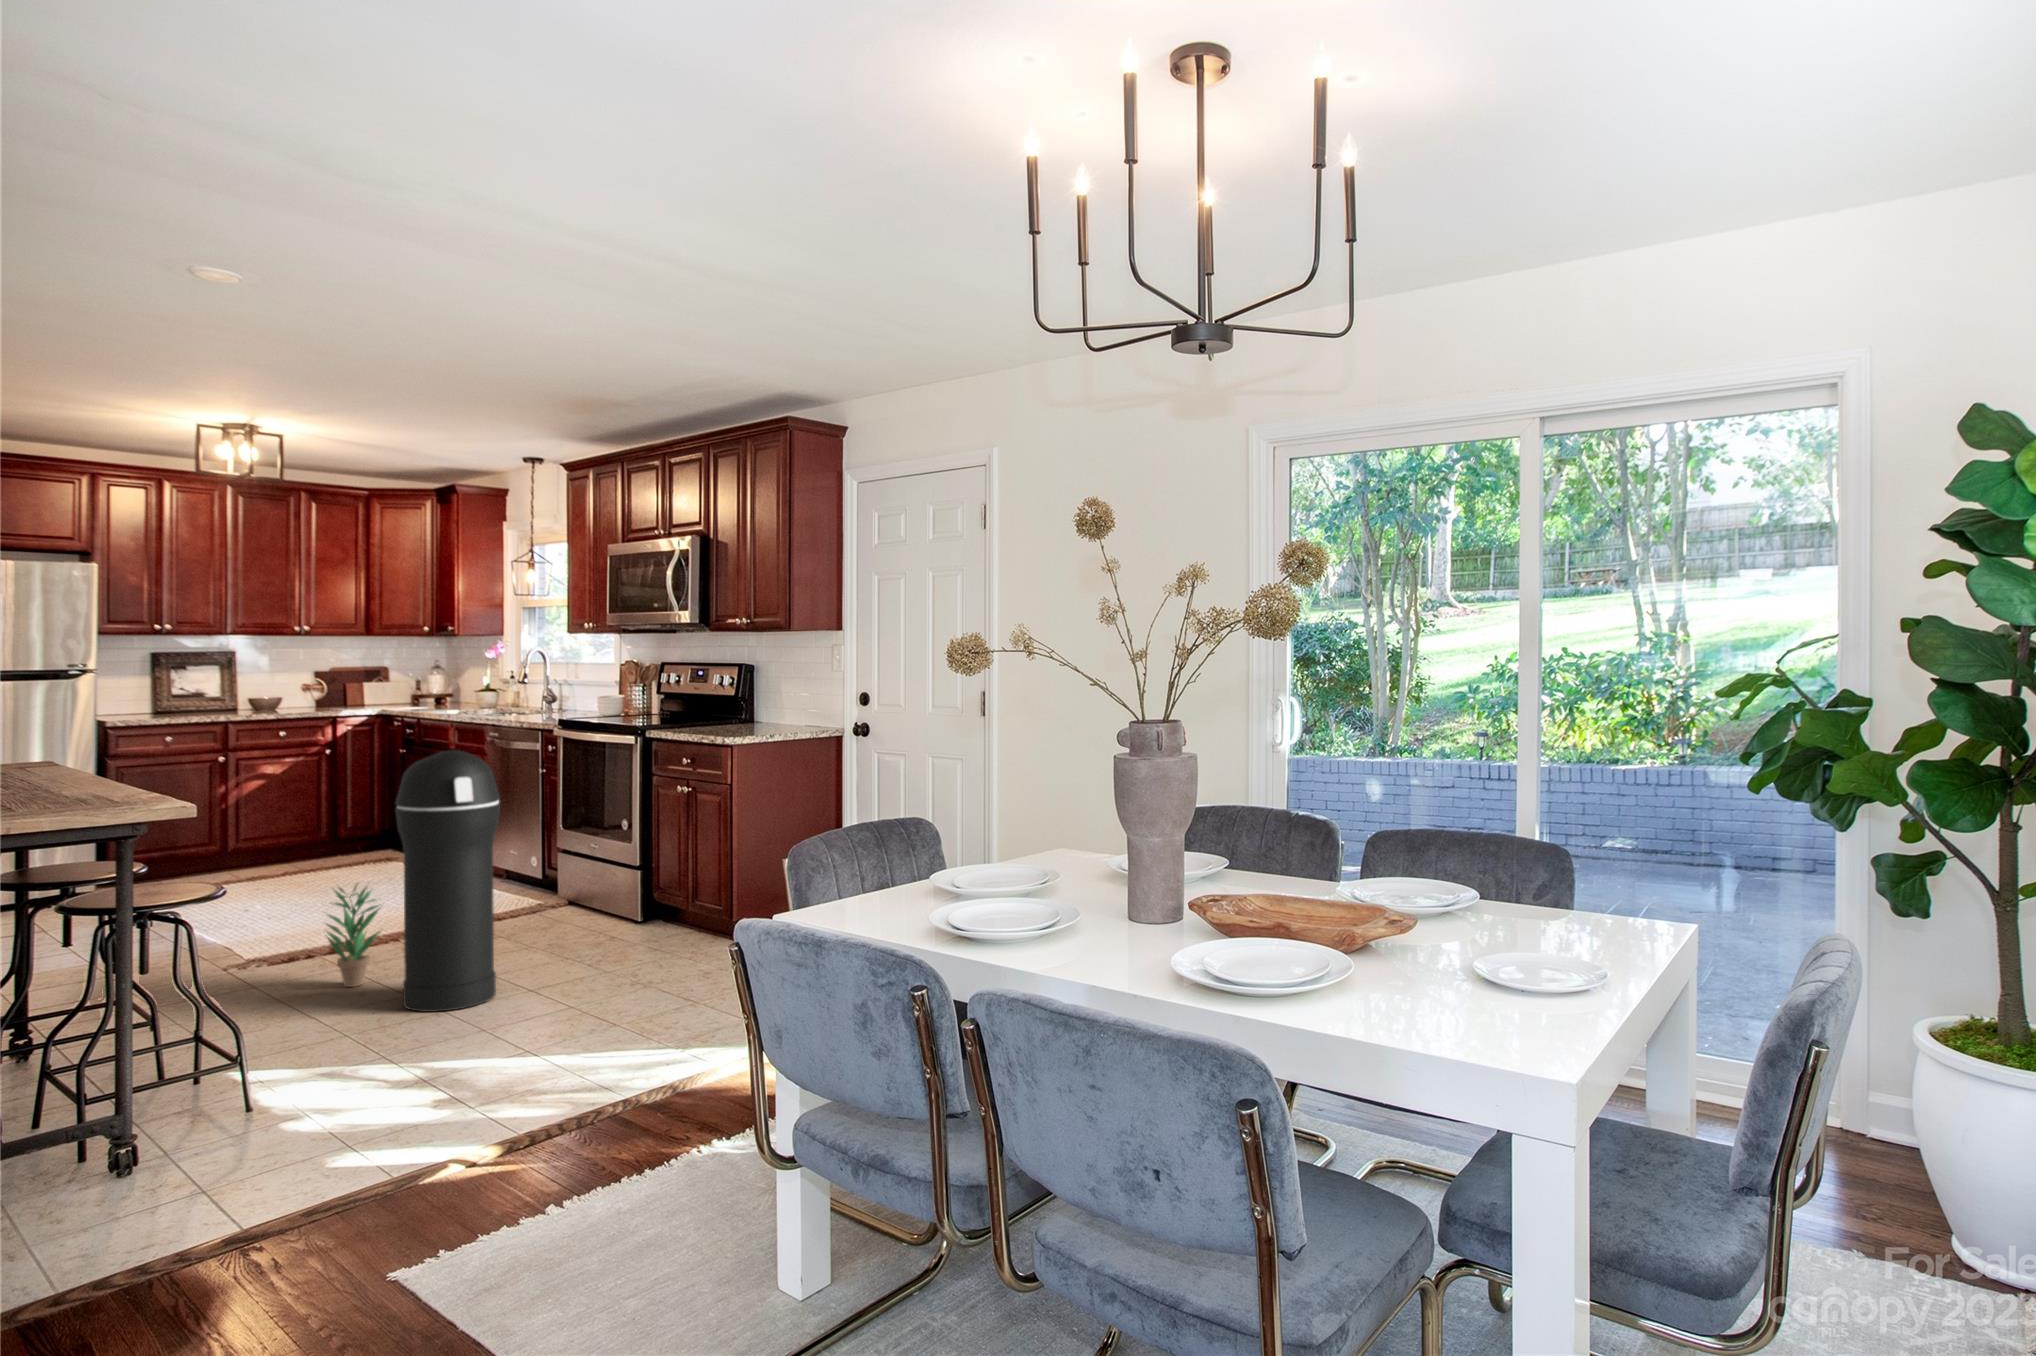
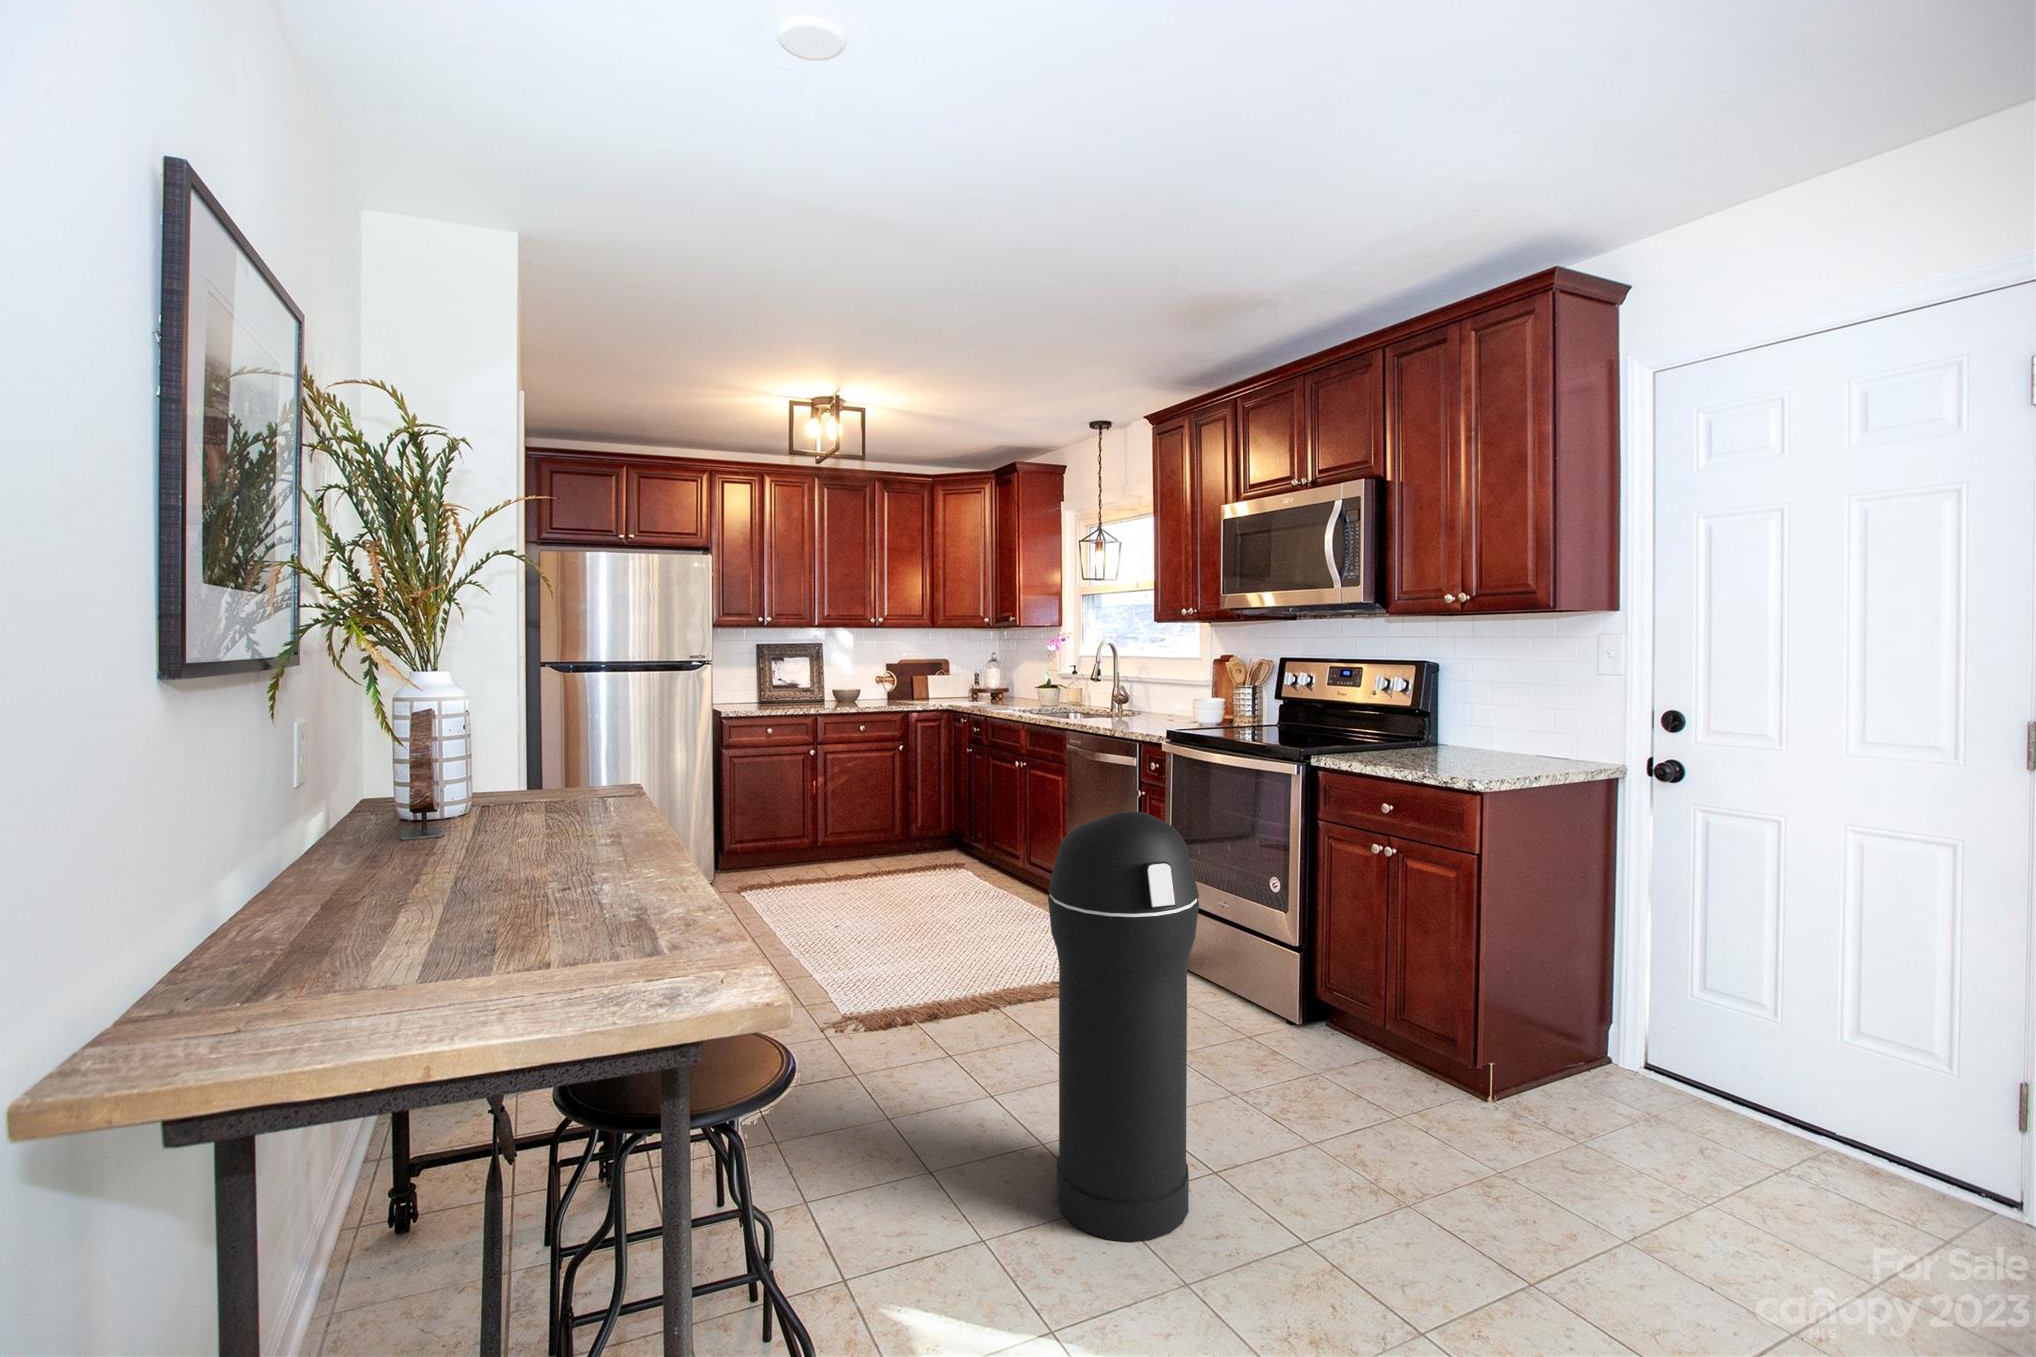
potted plant: present [327,885,380,987] -> none [937,983,1018,1133]

